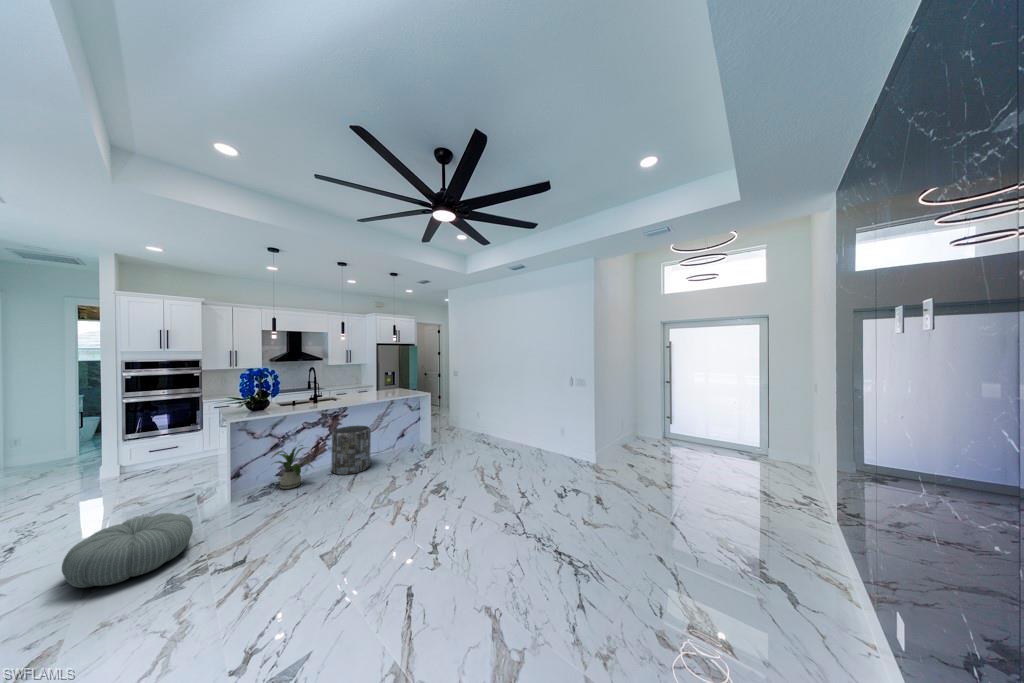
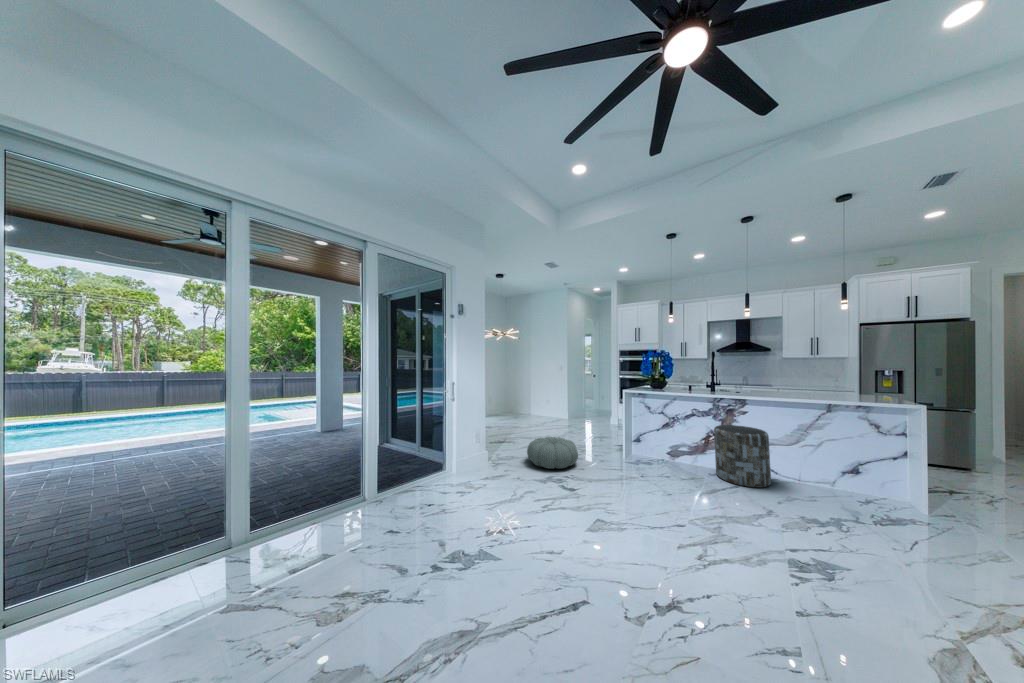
house plant: present [272,445,312,489] -> none [650,428,690,468]

